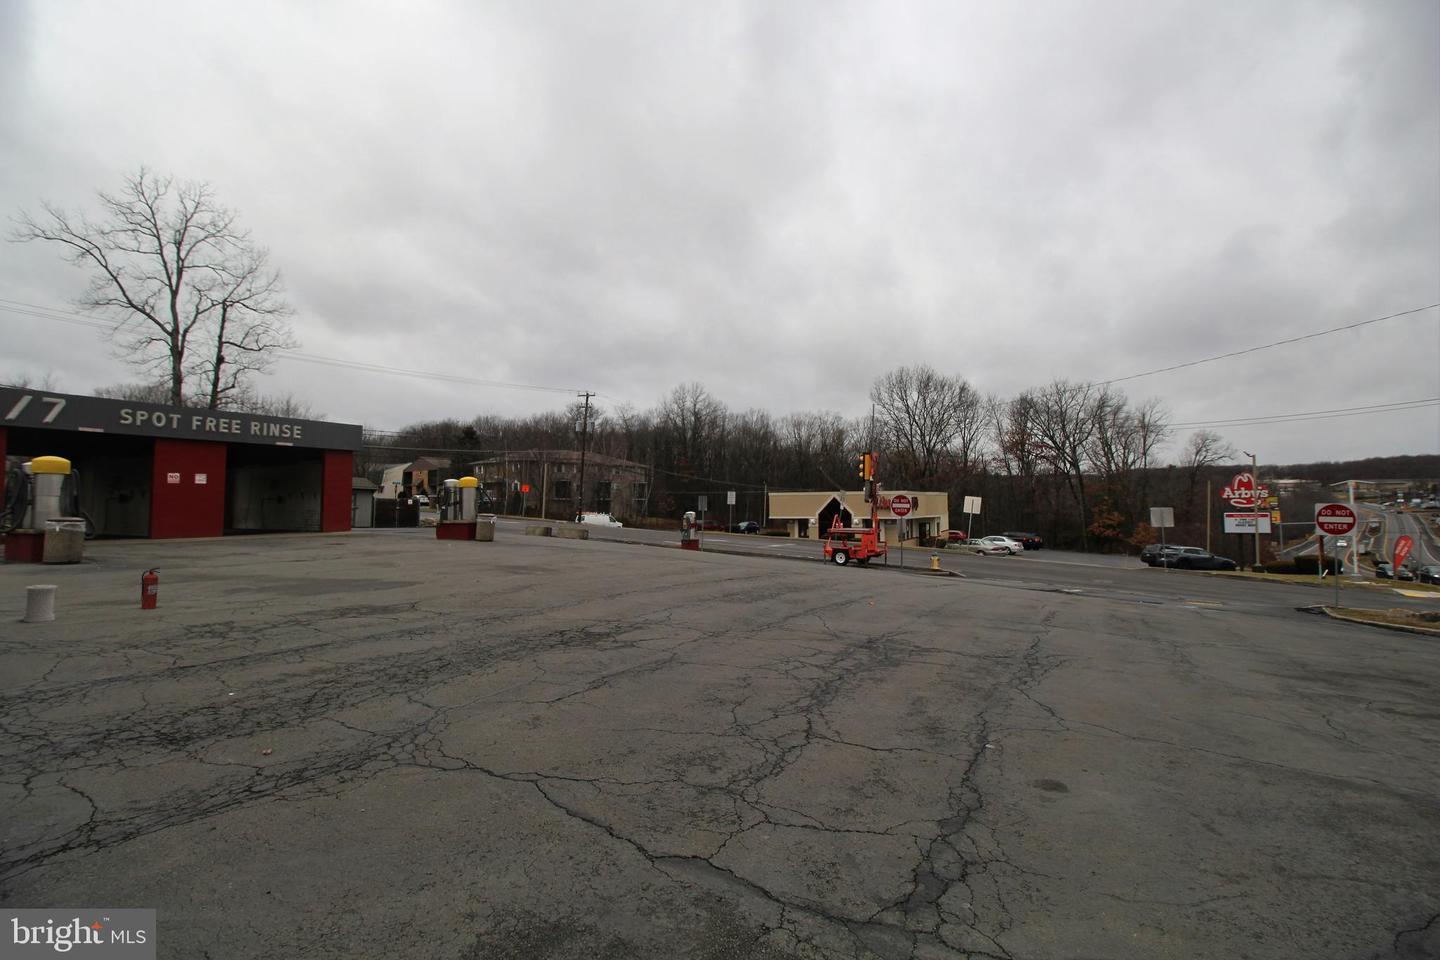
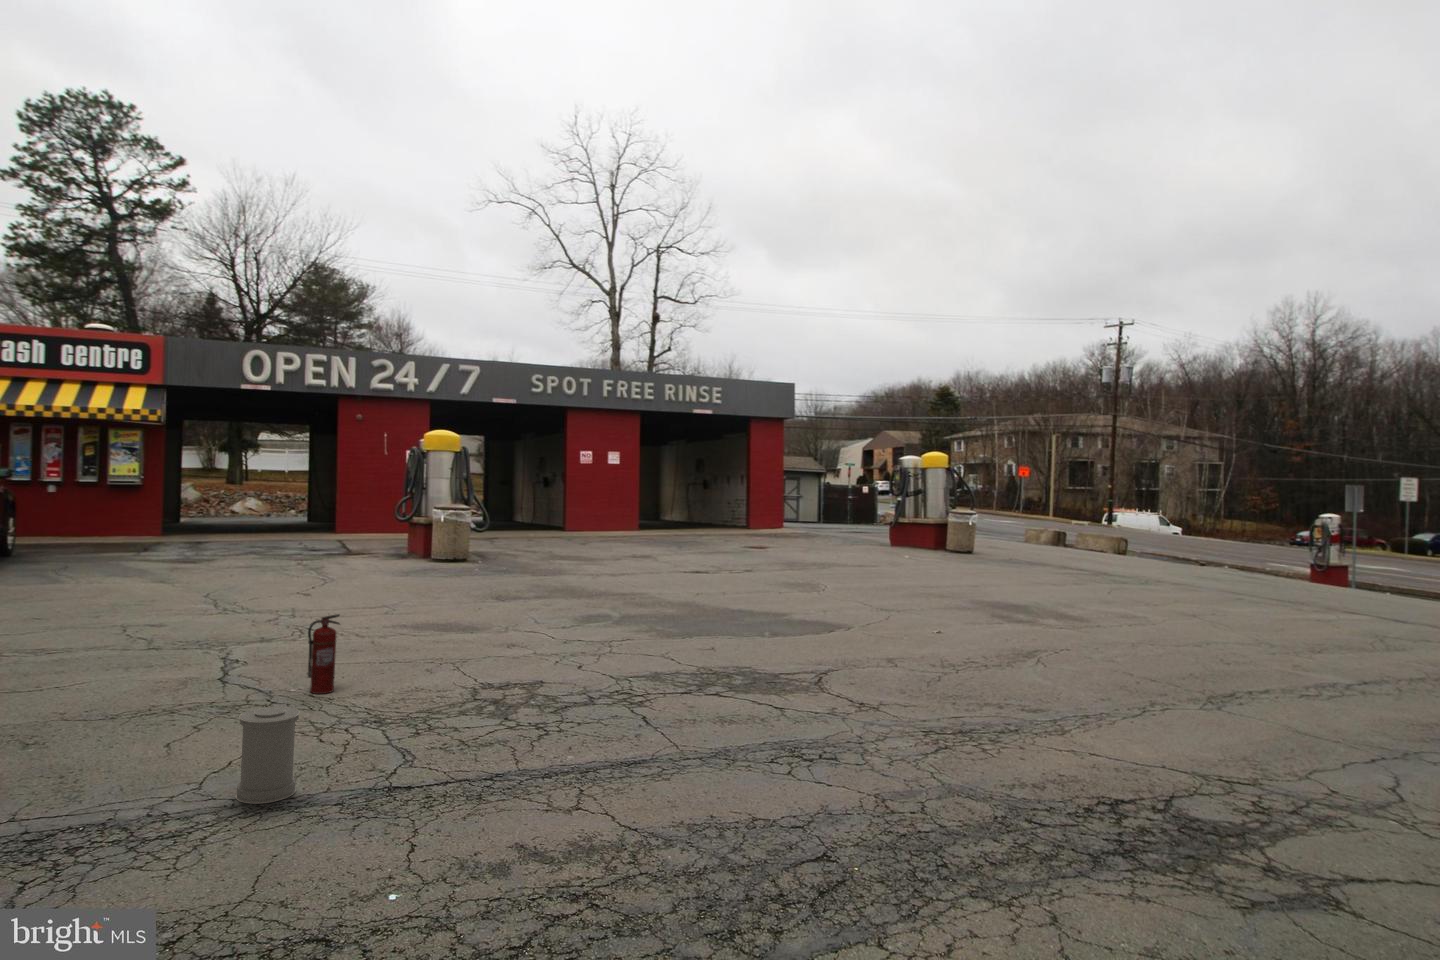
trash can: present [24,585,57,622] -> present [236,706,300,804]

